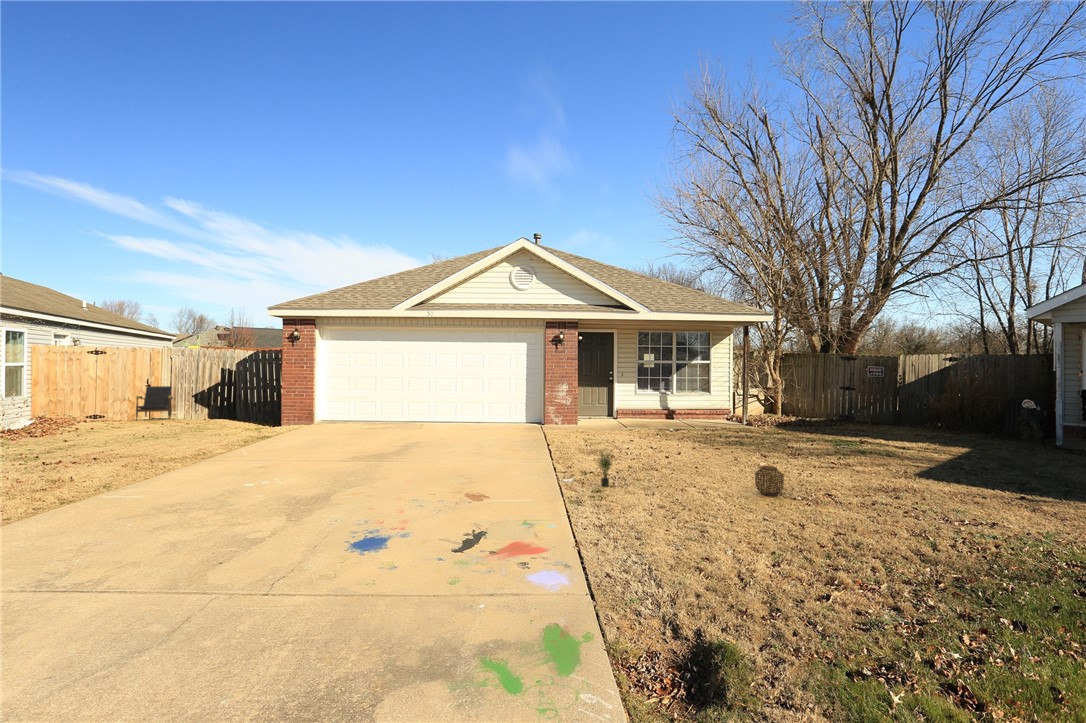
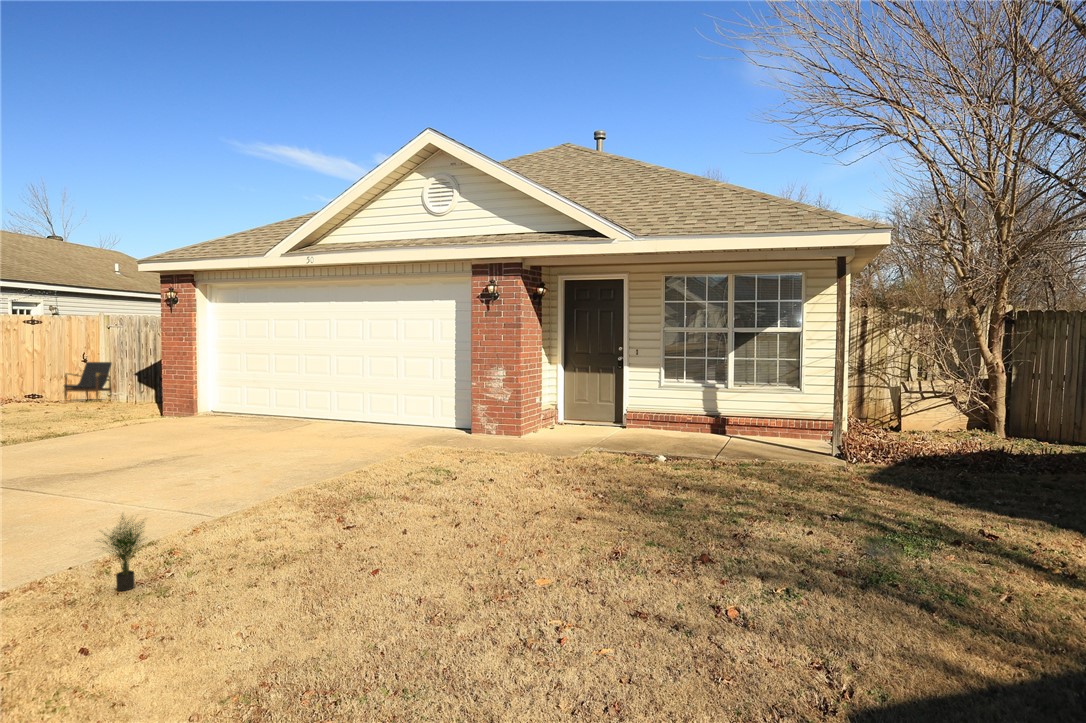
woven basket: present [755,466,784,496] -> none [303,607,377,695]

